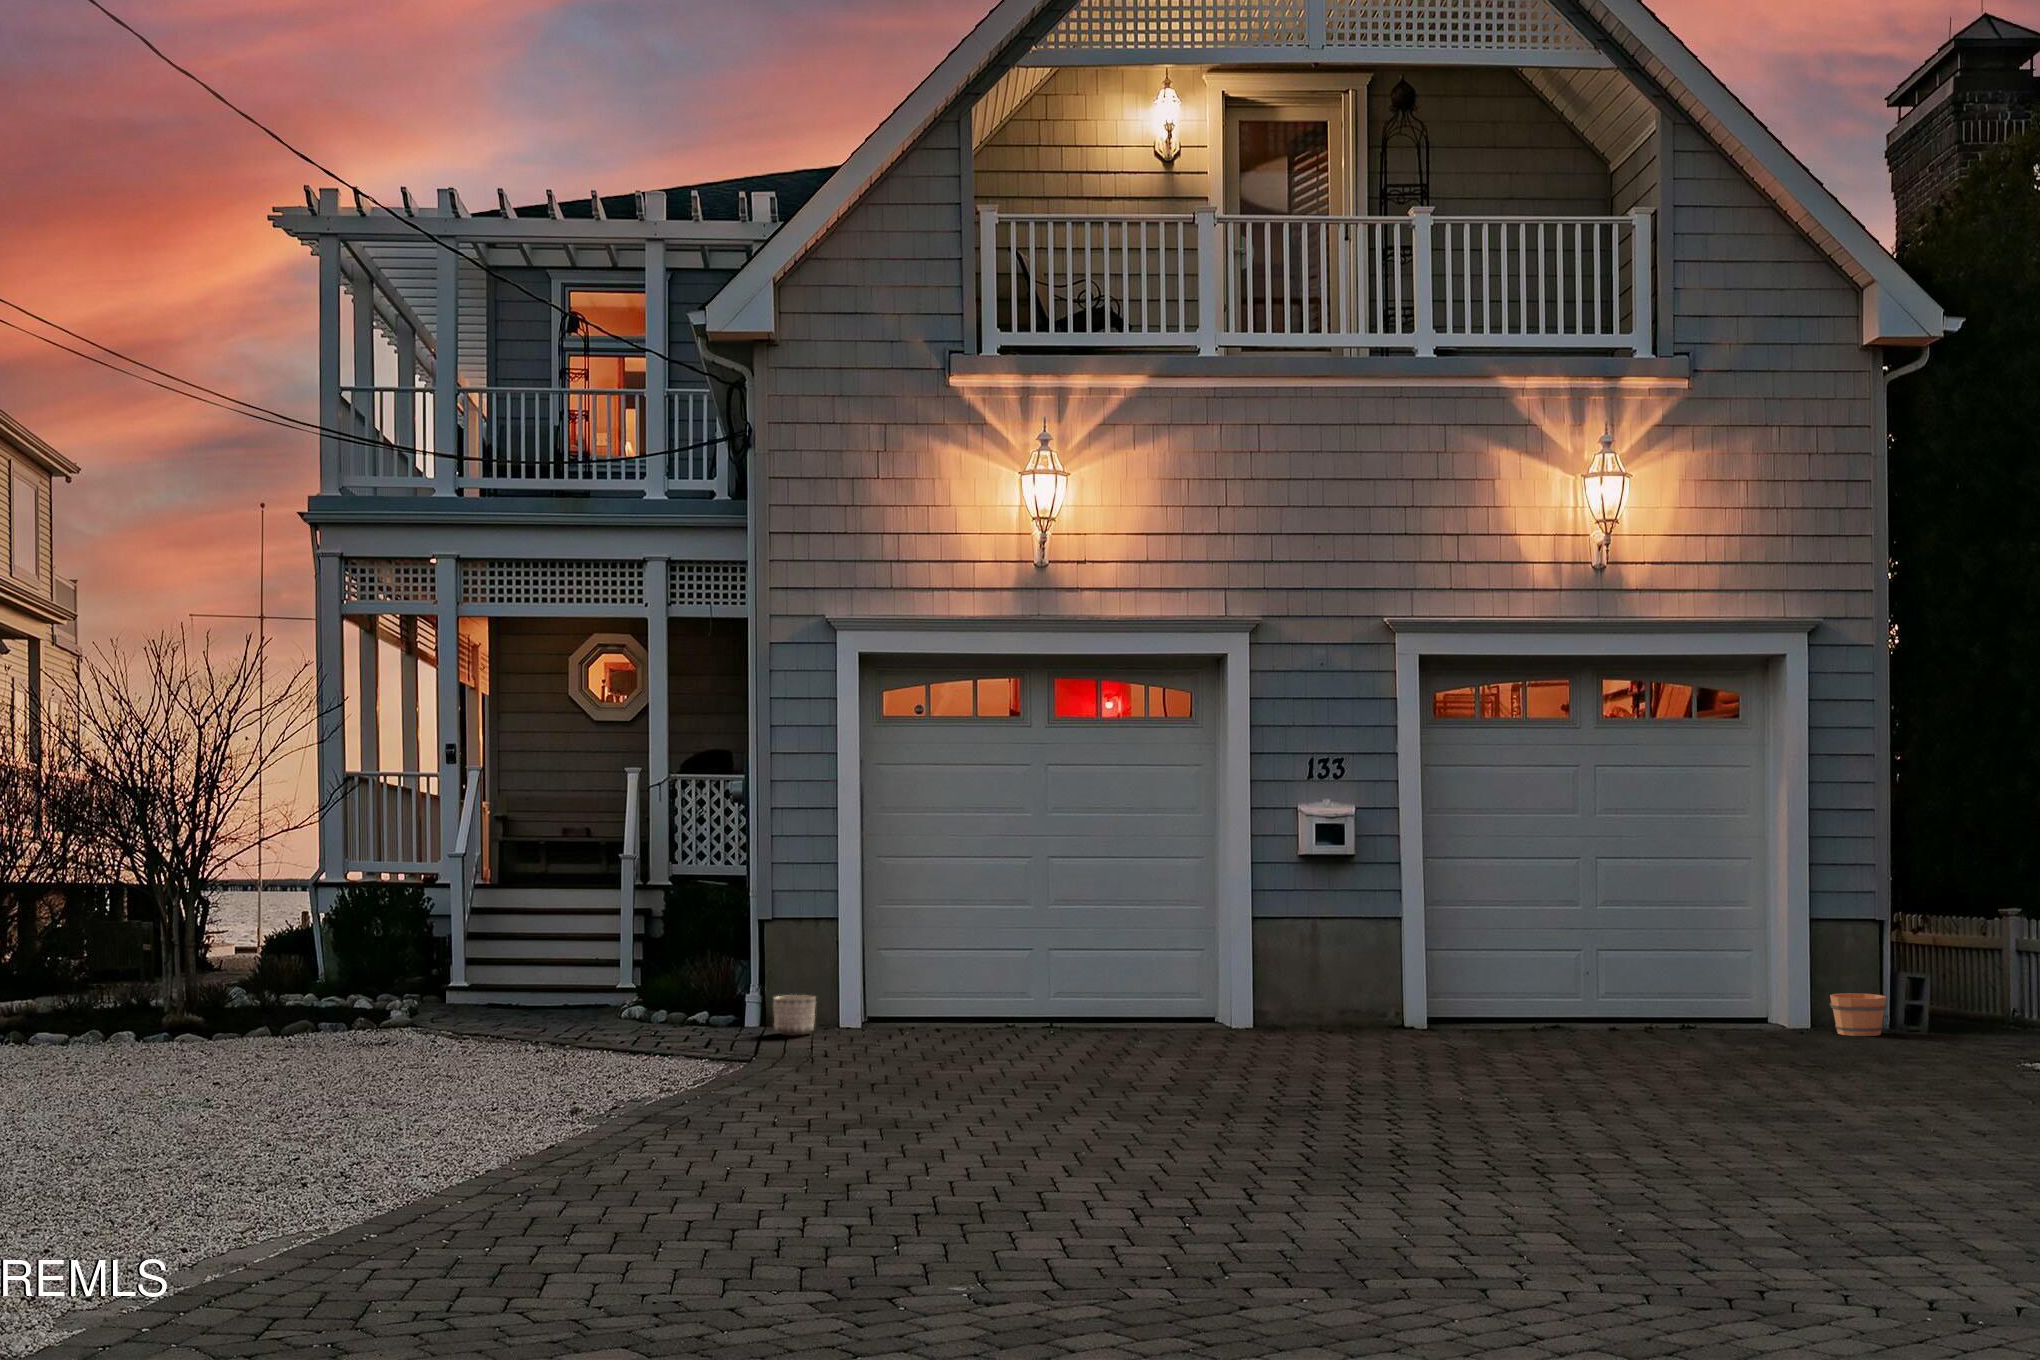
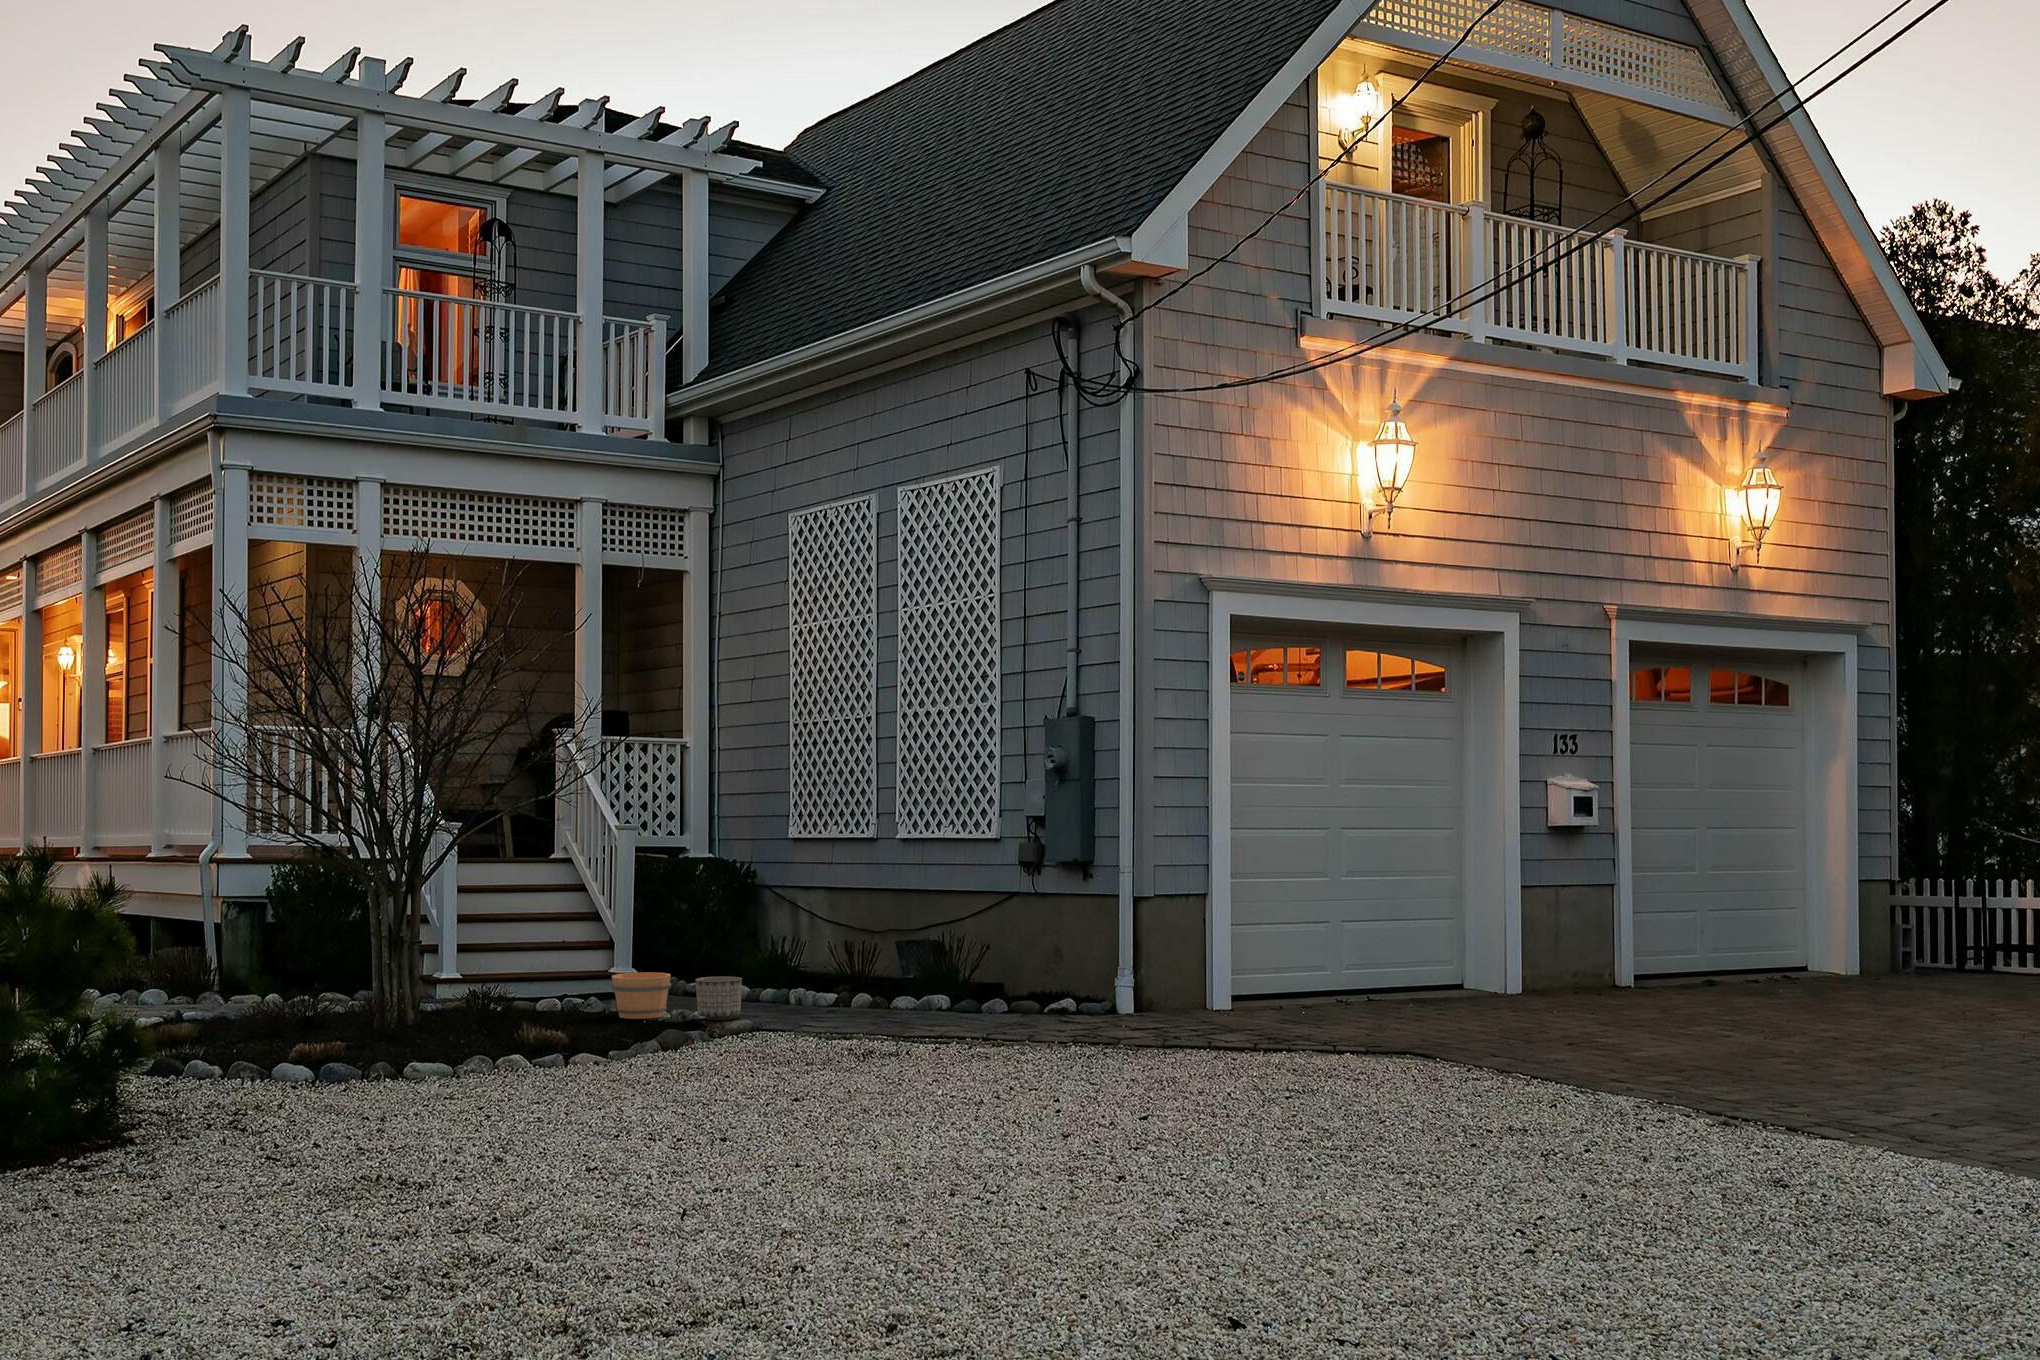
bucket: present [1830,993,1887,1036] -> present [611,972,671,1019]

